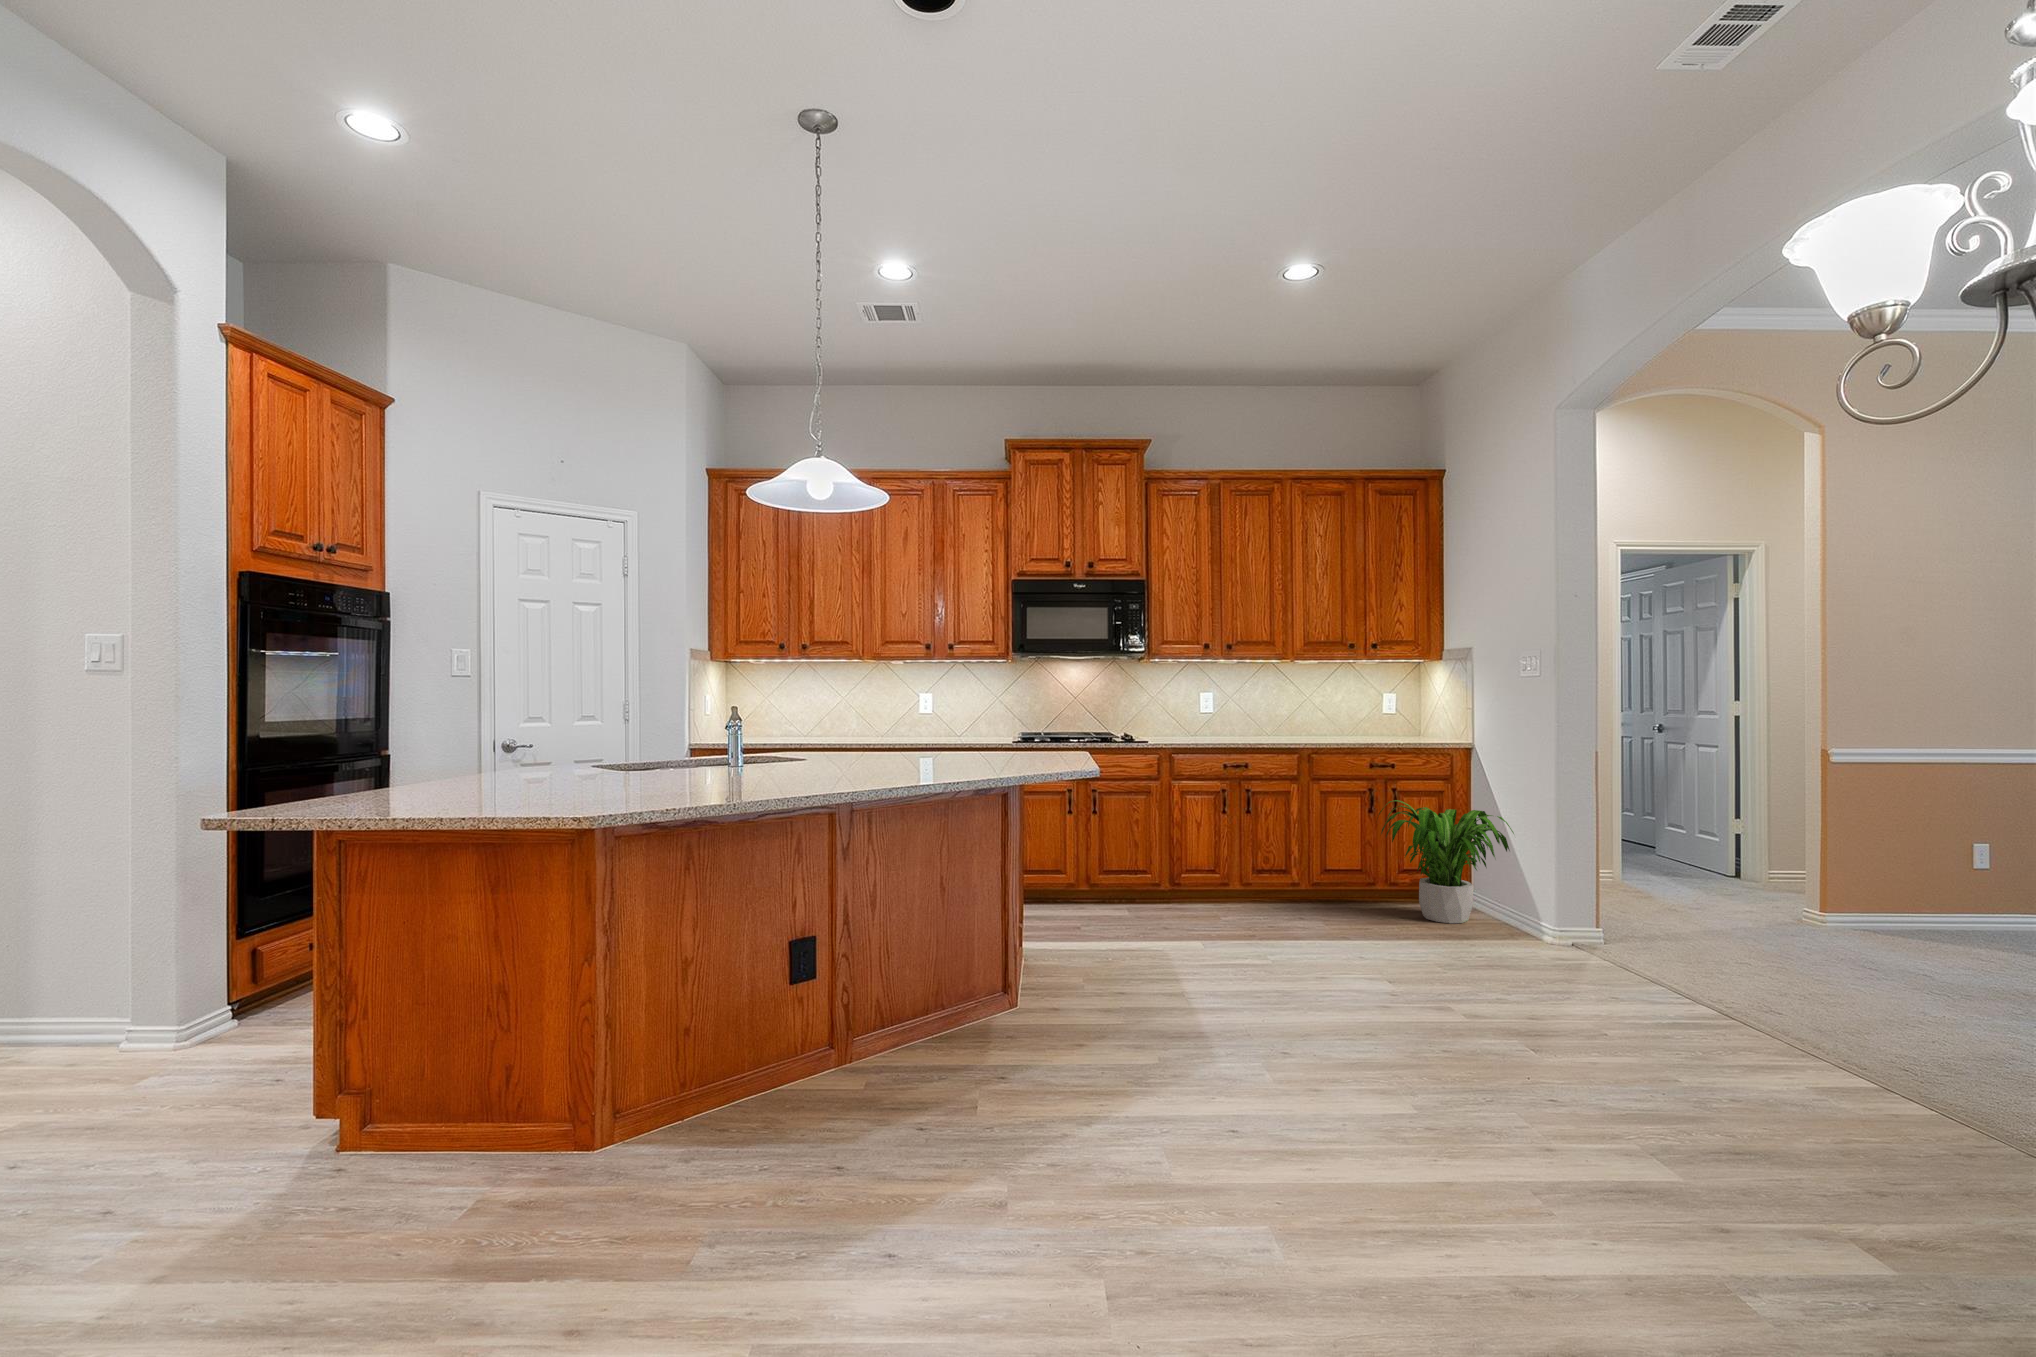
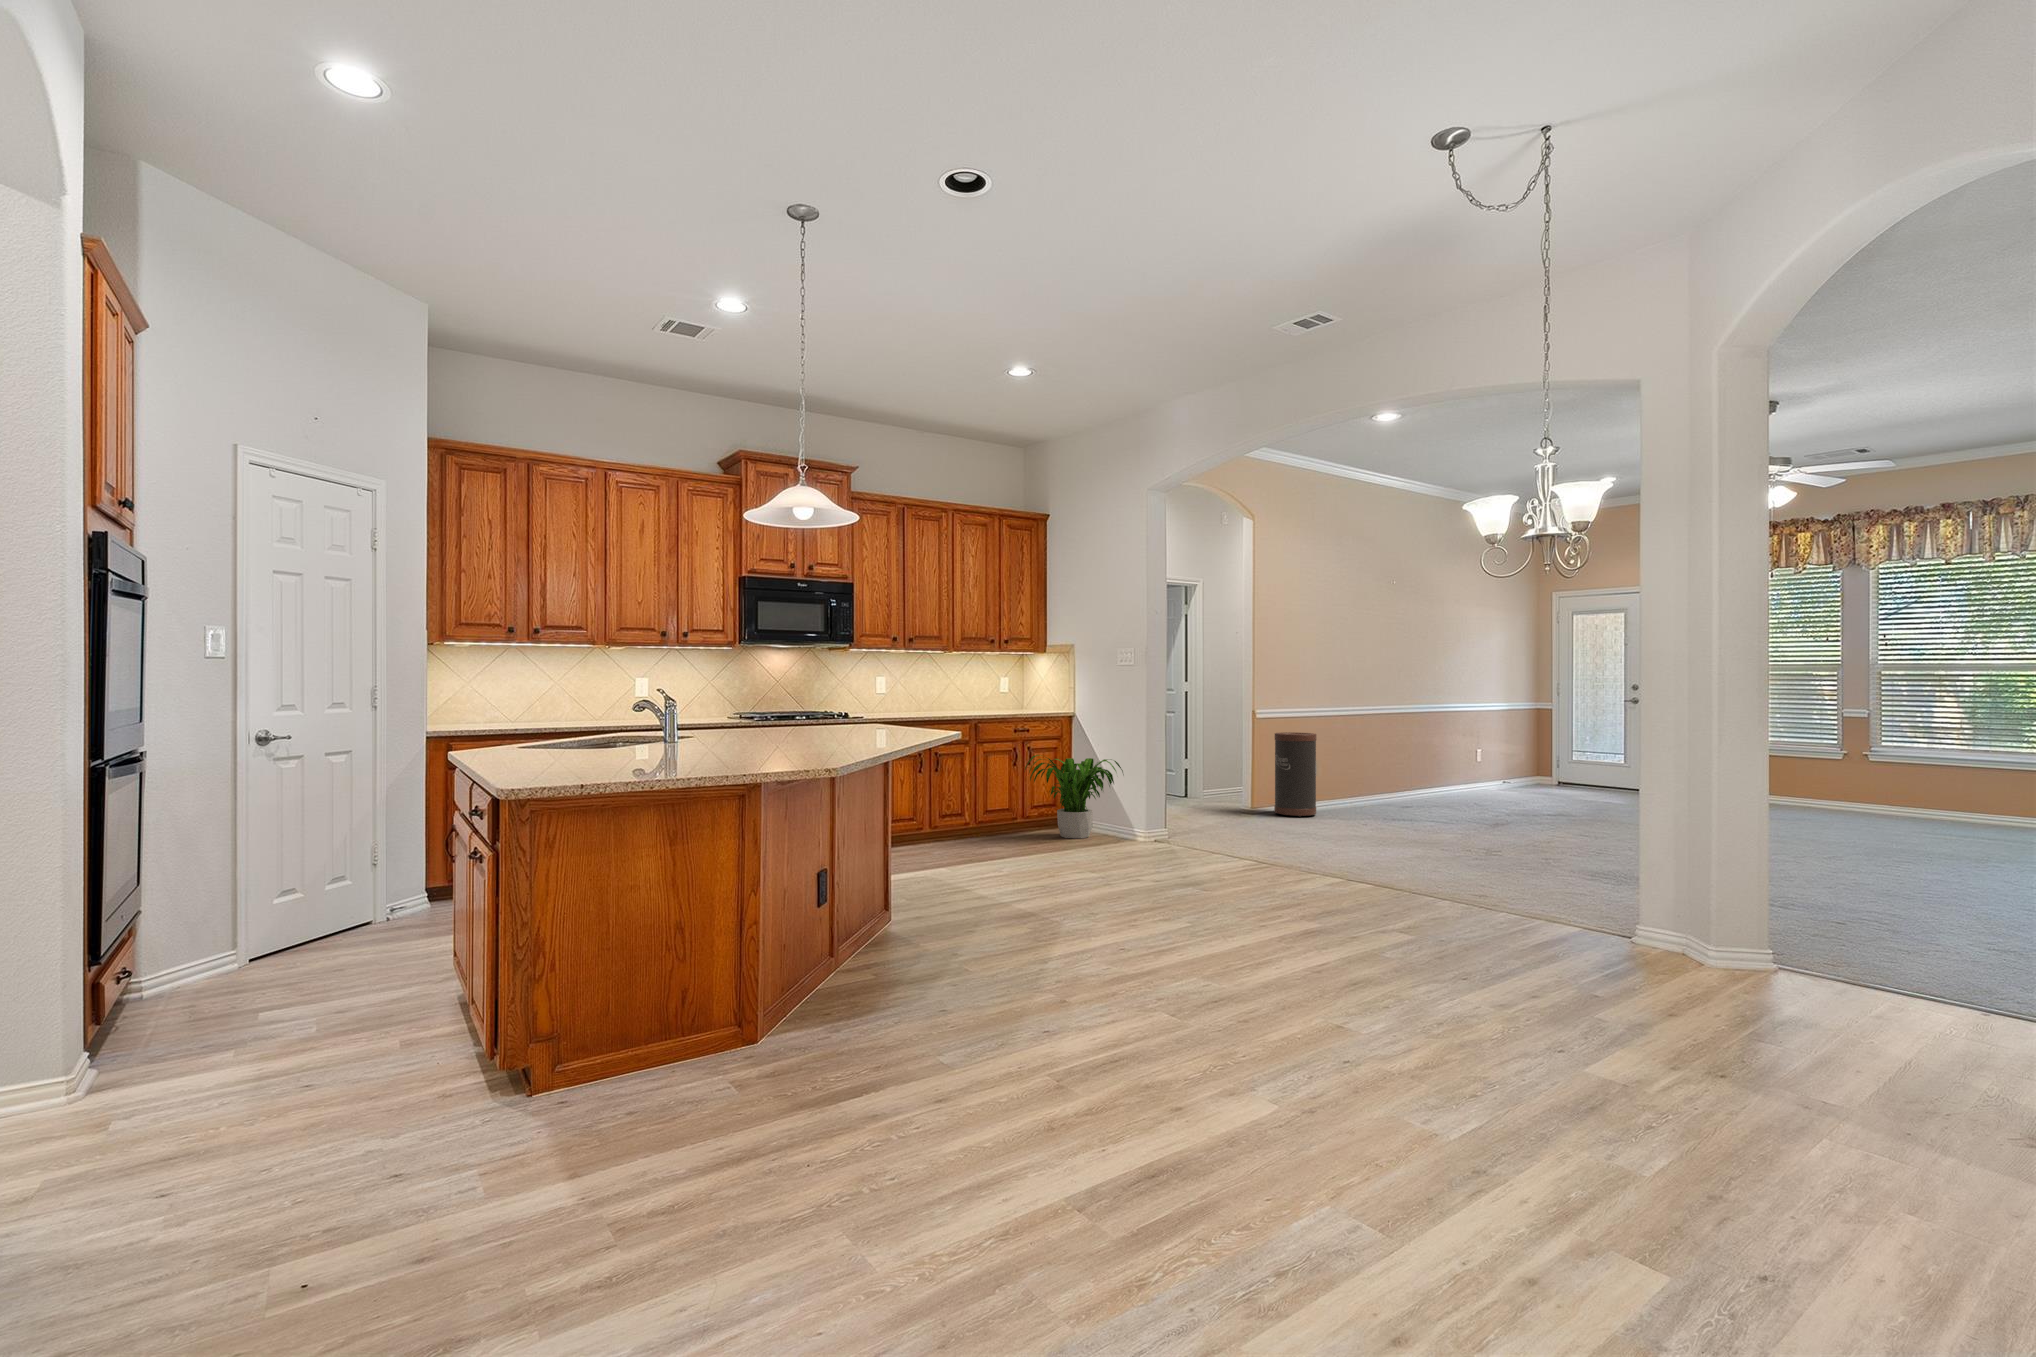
trash can: none [1869,790,1964,939] -> present [1274,732,1316,817]

